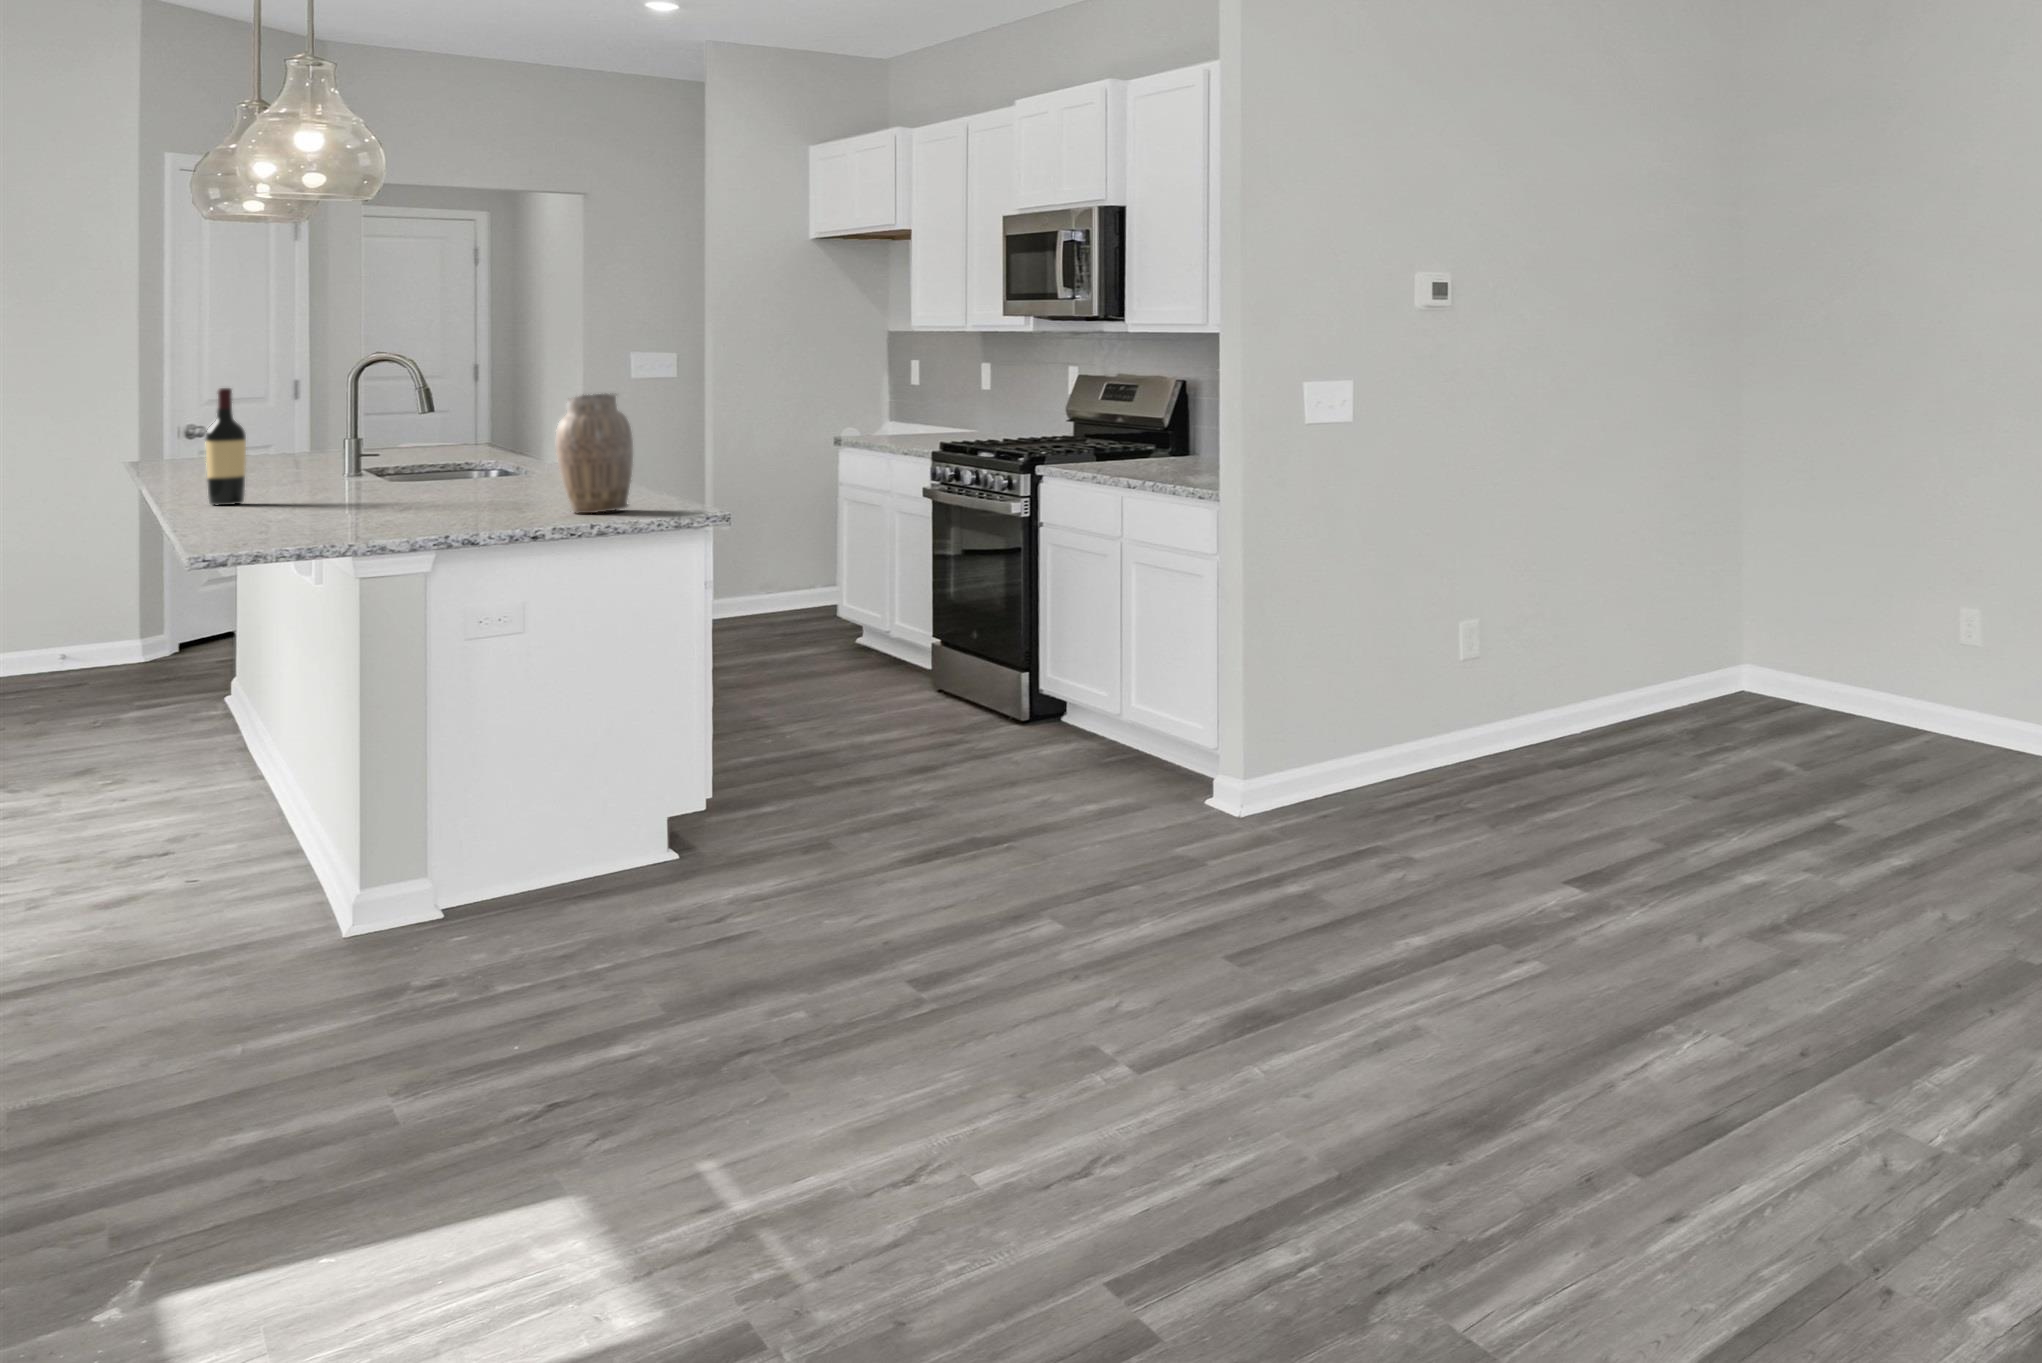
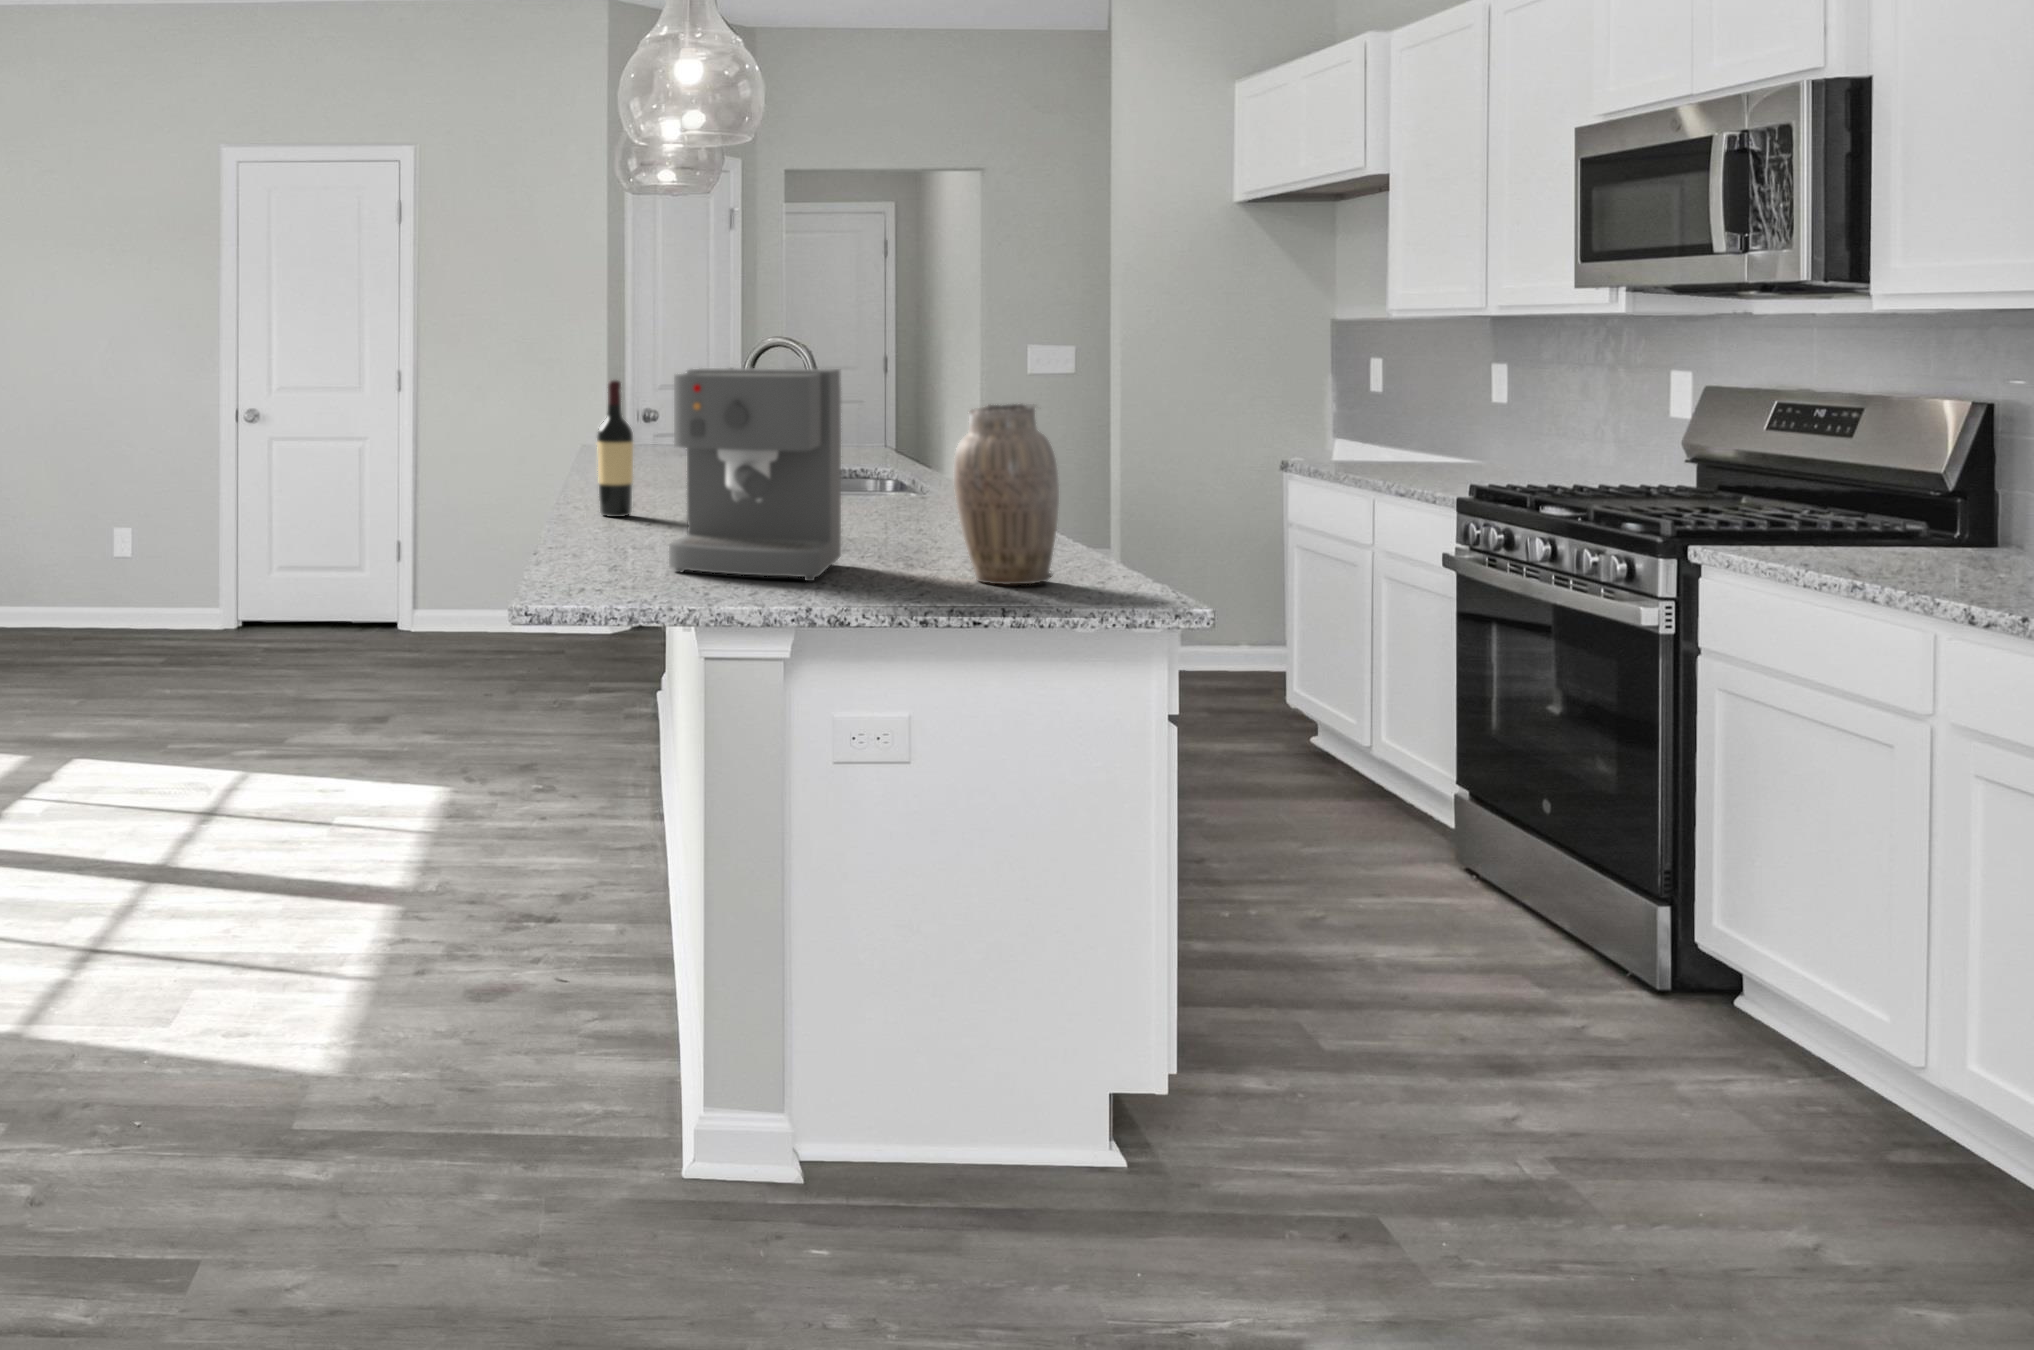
coffee maker: none [313,373,464,529] -> present [669,368,841,581]

